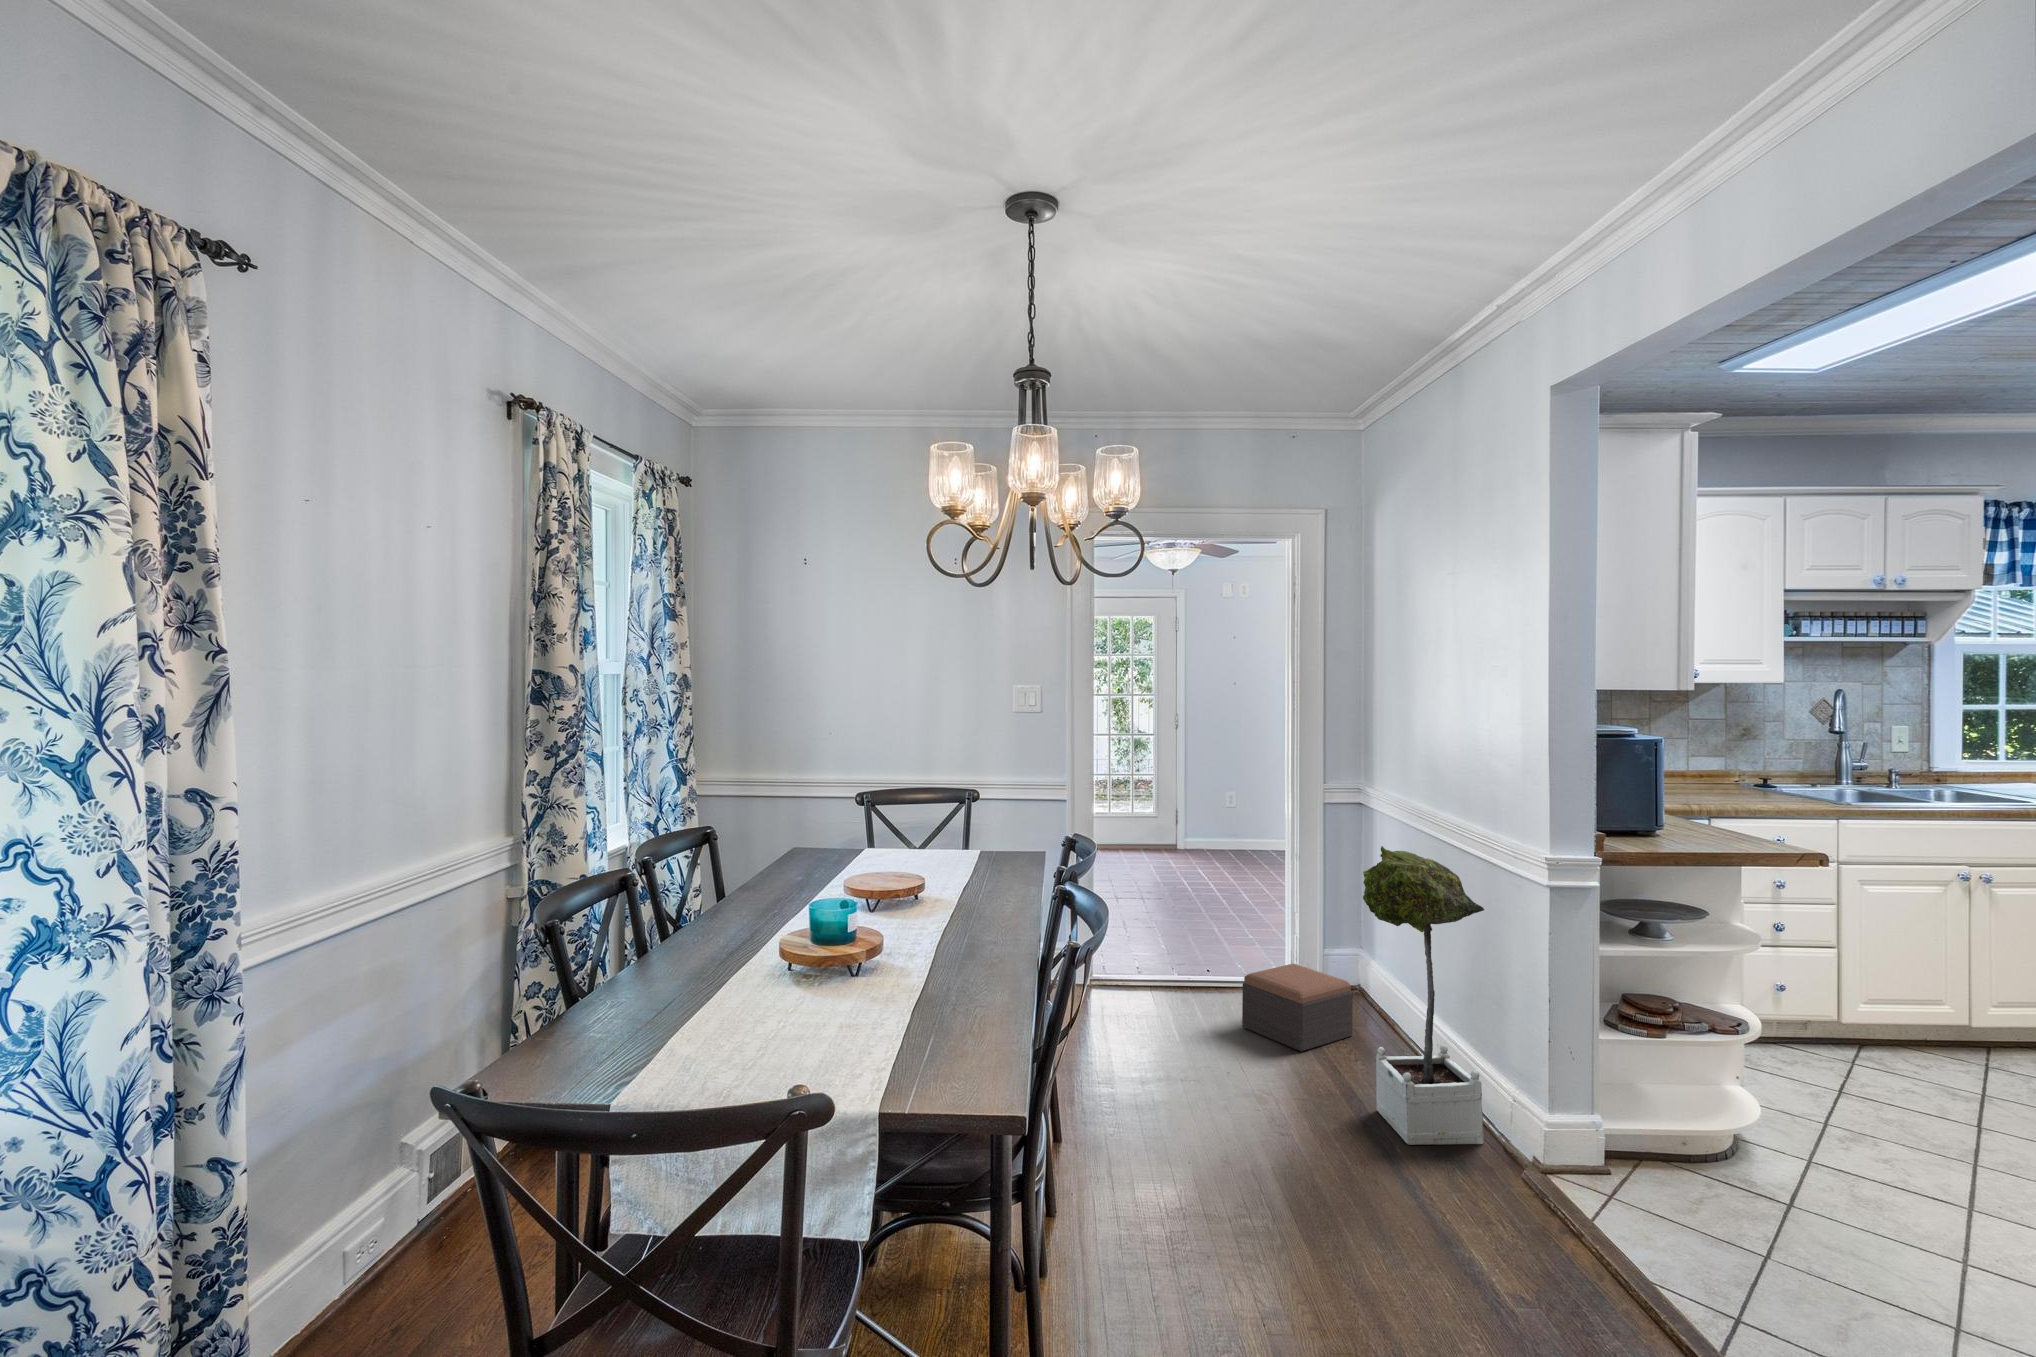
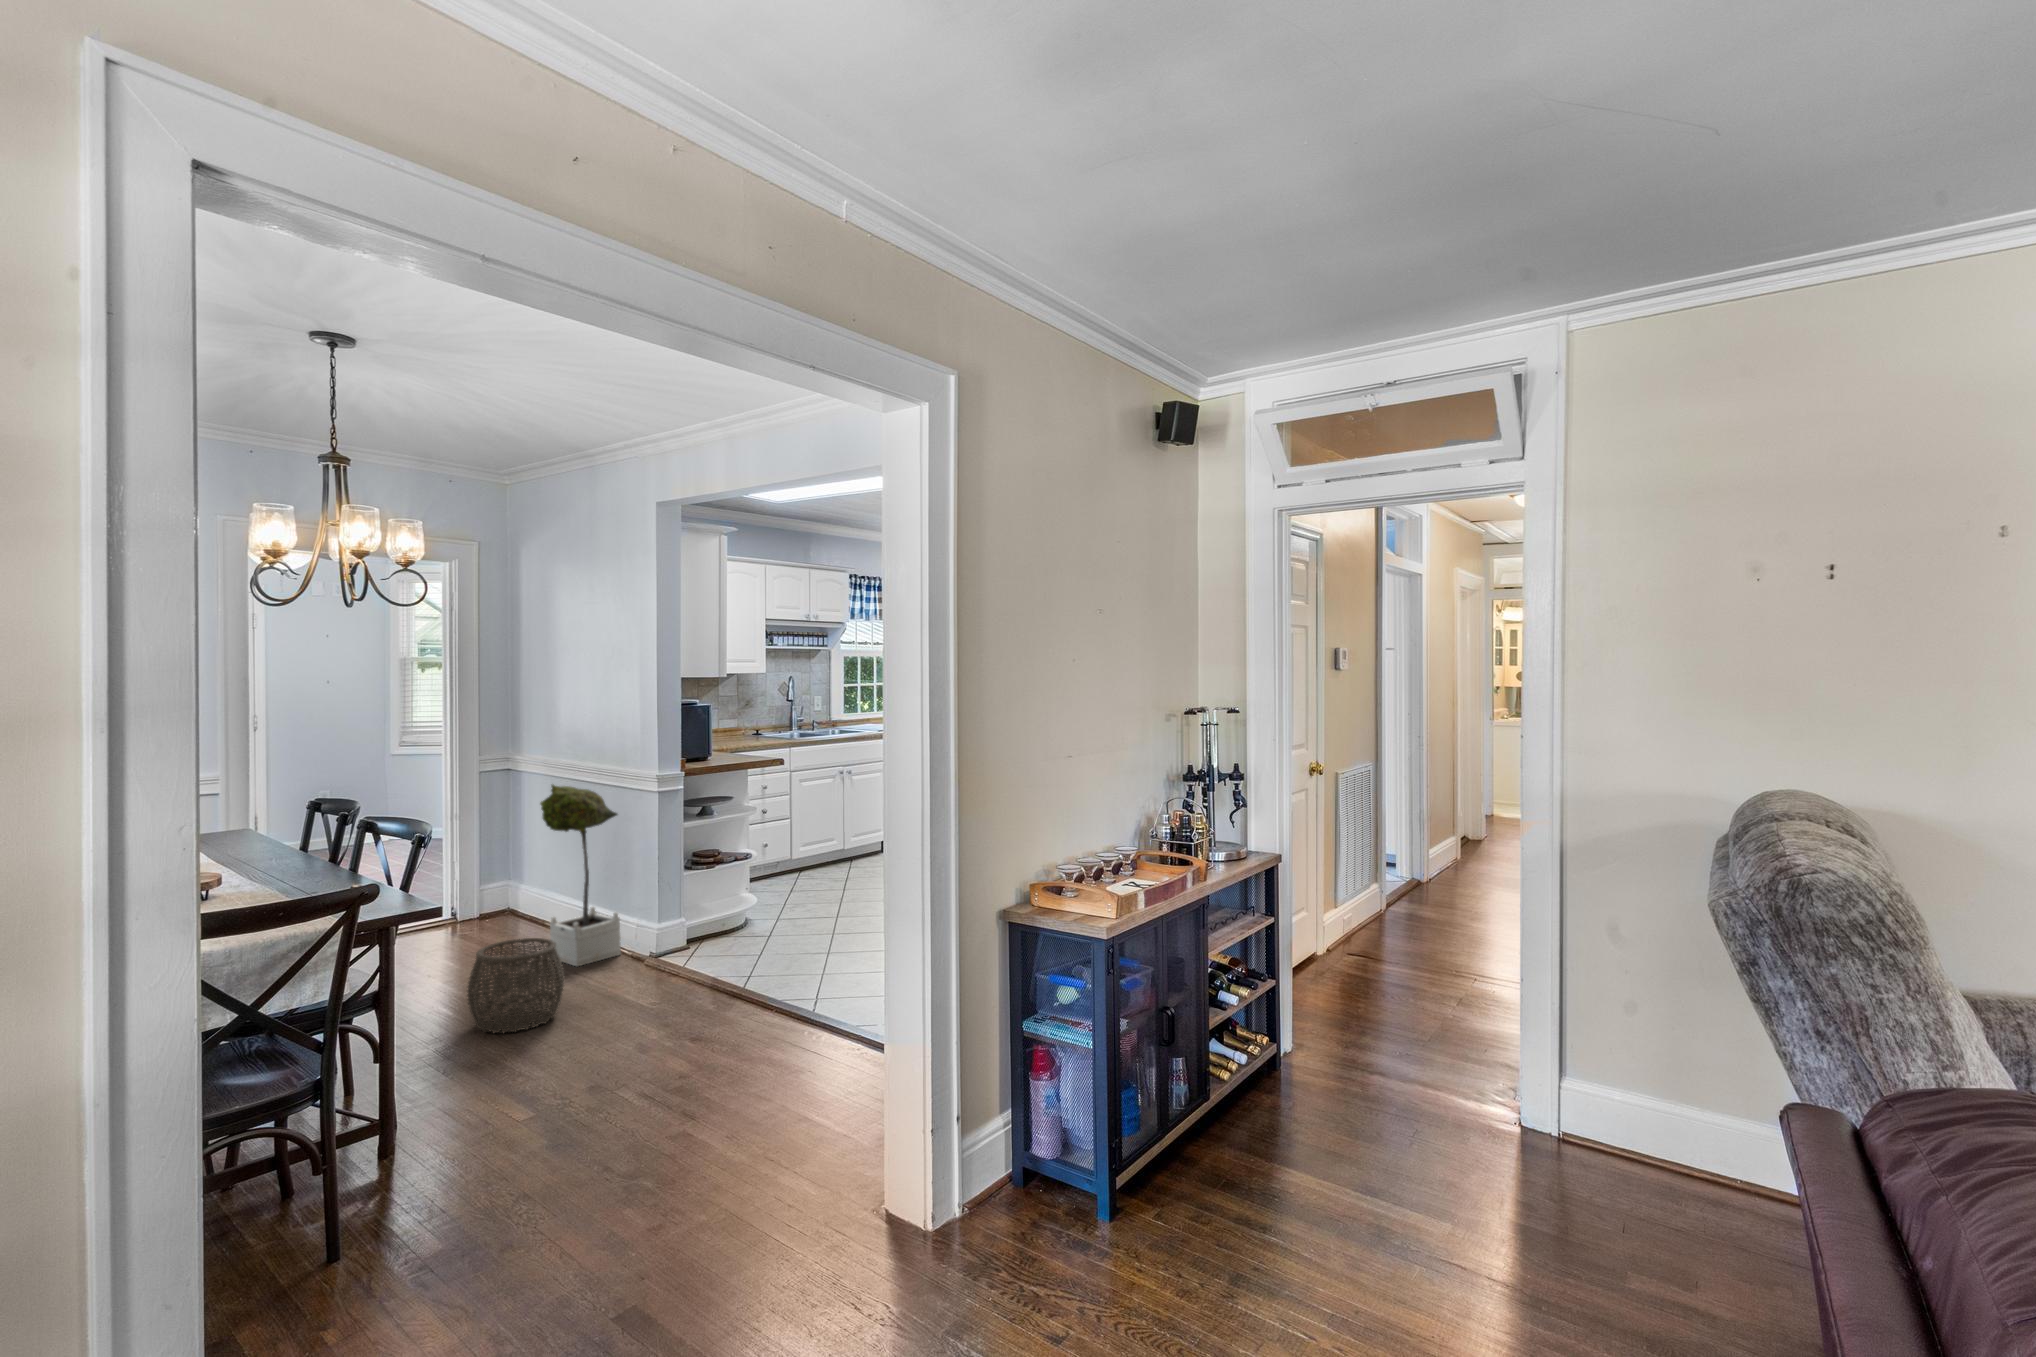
footstool: present [1242,964,1353,1051] -> none [427,892,517,947]
woven basket: none [1210,1094,1357,1269] -> present [467,938,564,1033]

